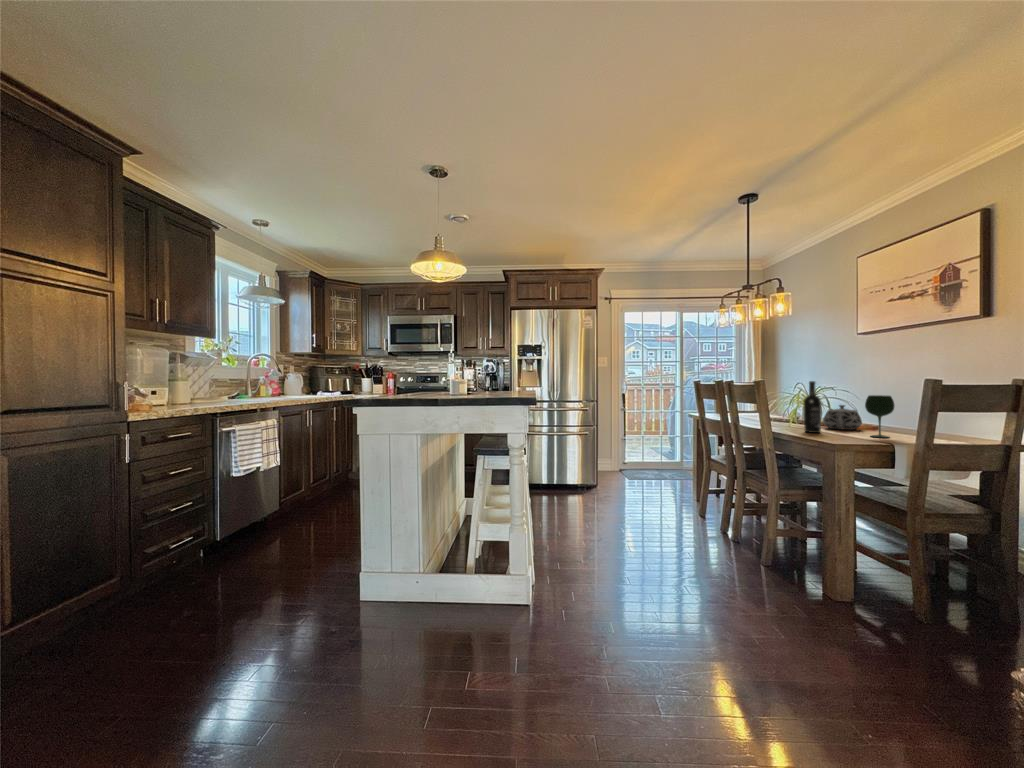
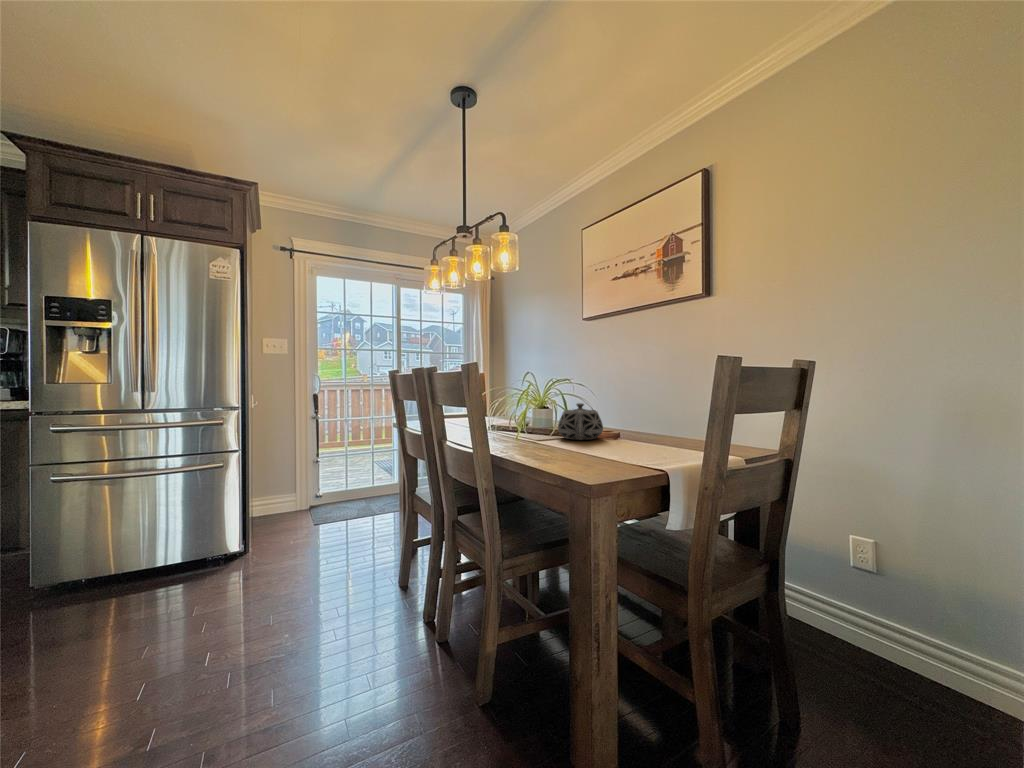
wine bottle: present [804,381,821,433] -> none [535,366,559,452]
wine glass: present [865,395,894,438] -> none [616,388,653,455]

